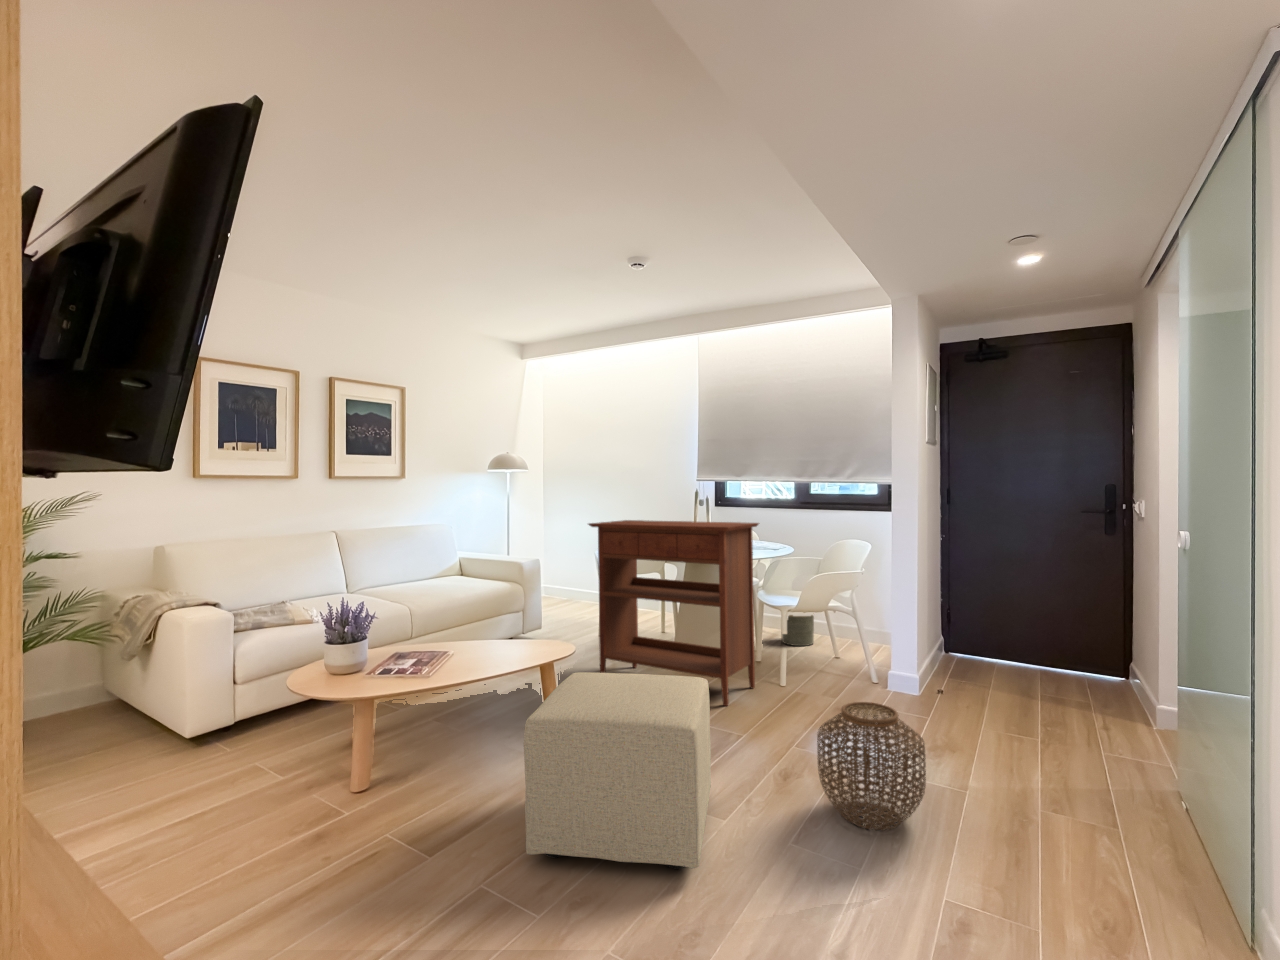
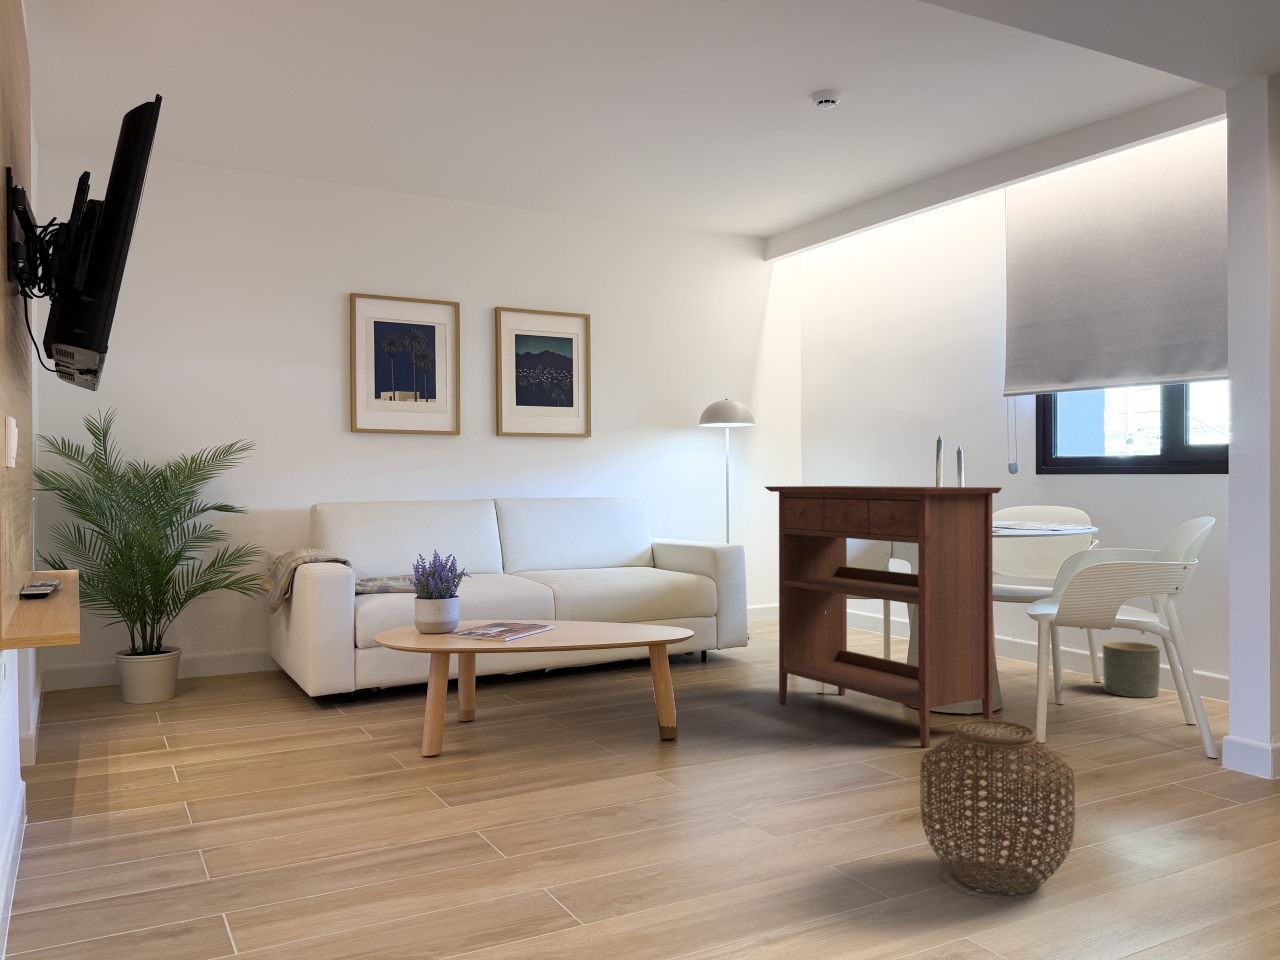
ottoman: present [524,672,711,869] -> none [535,650,798,874]

